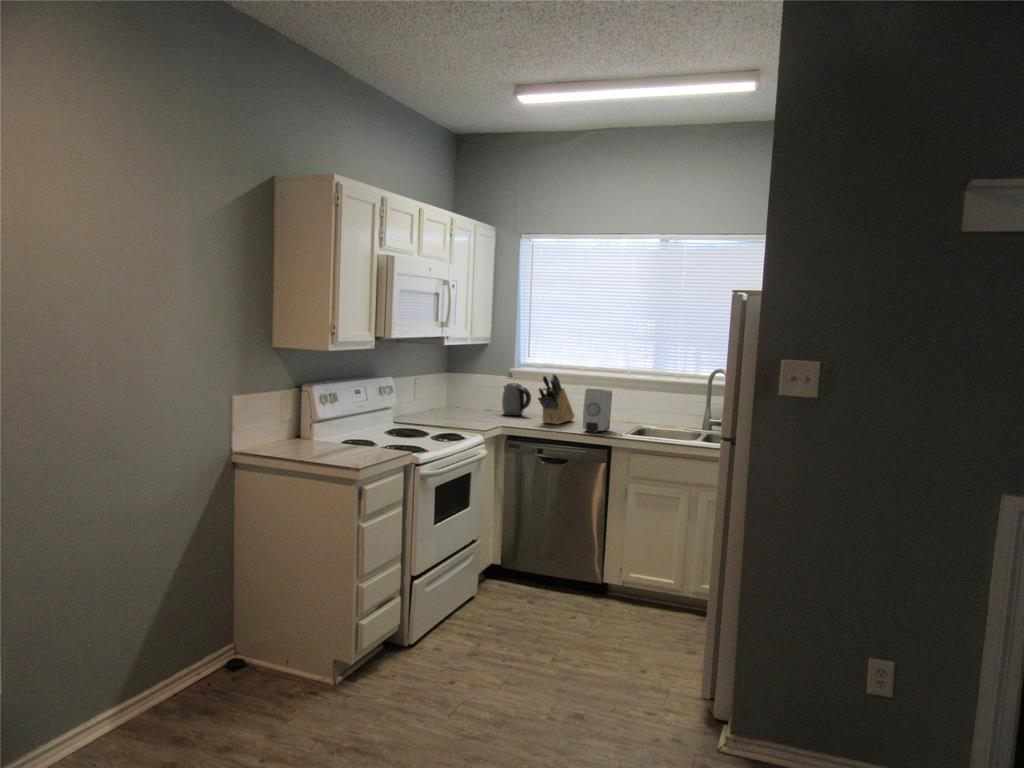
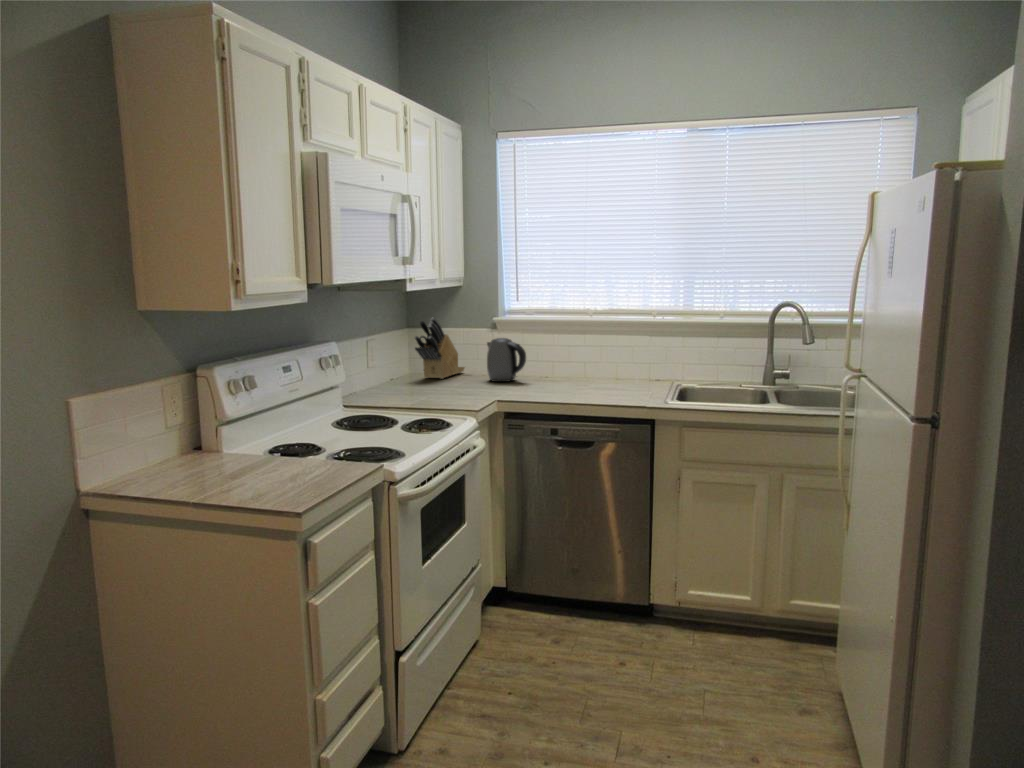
knife block: present [538,374,574,424] -> present [414,318,465,379]
soap dispenser: present [583,388,612,433] -> none [609,340,644,401]

